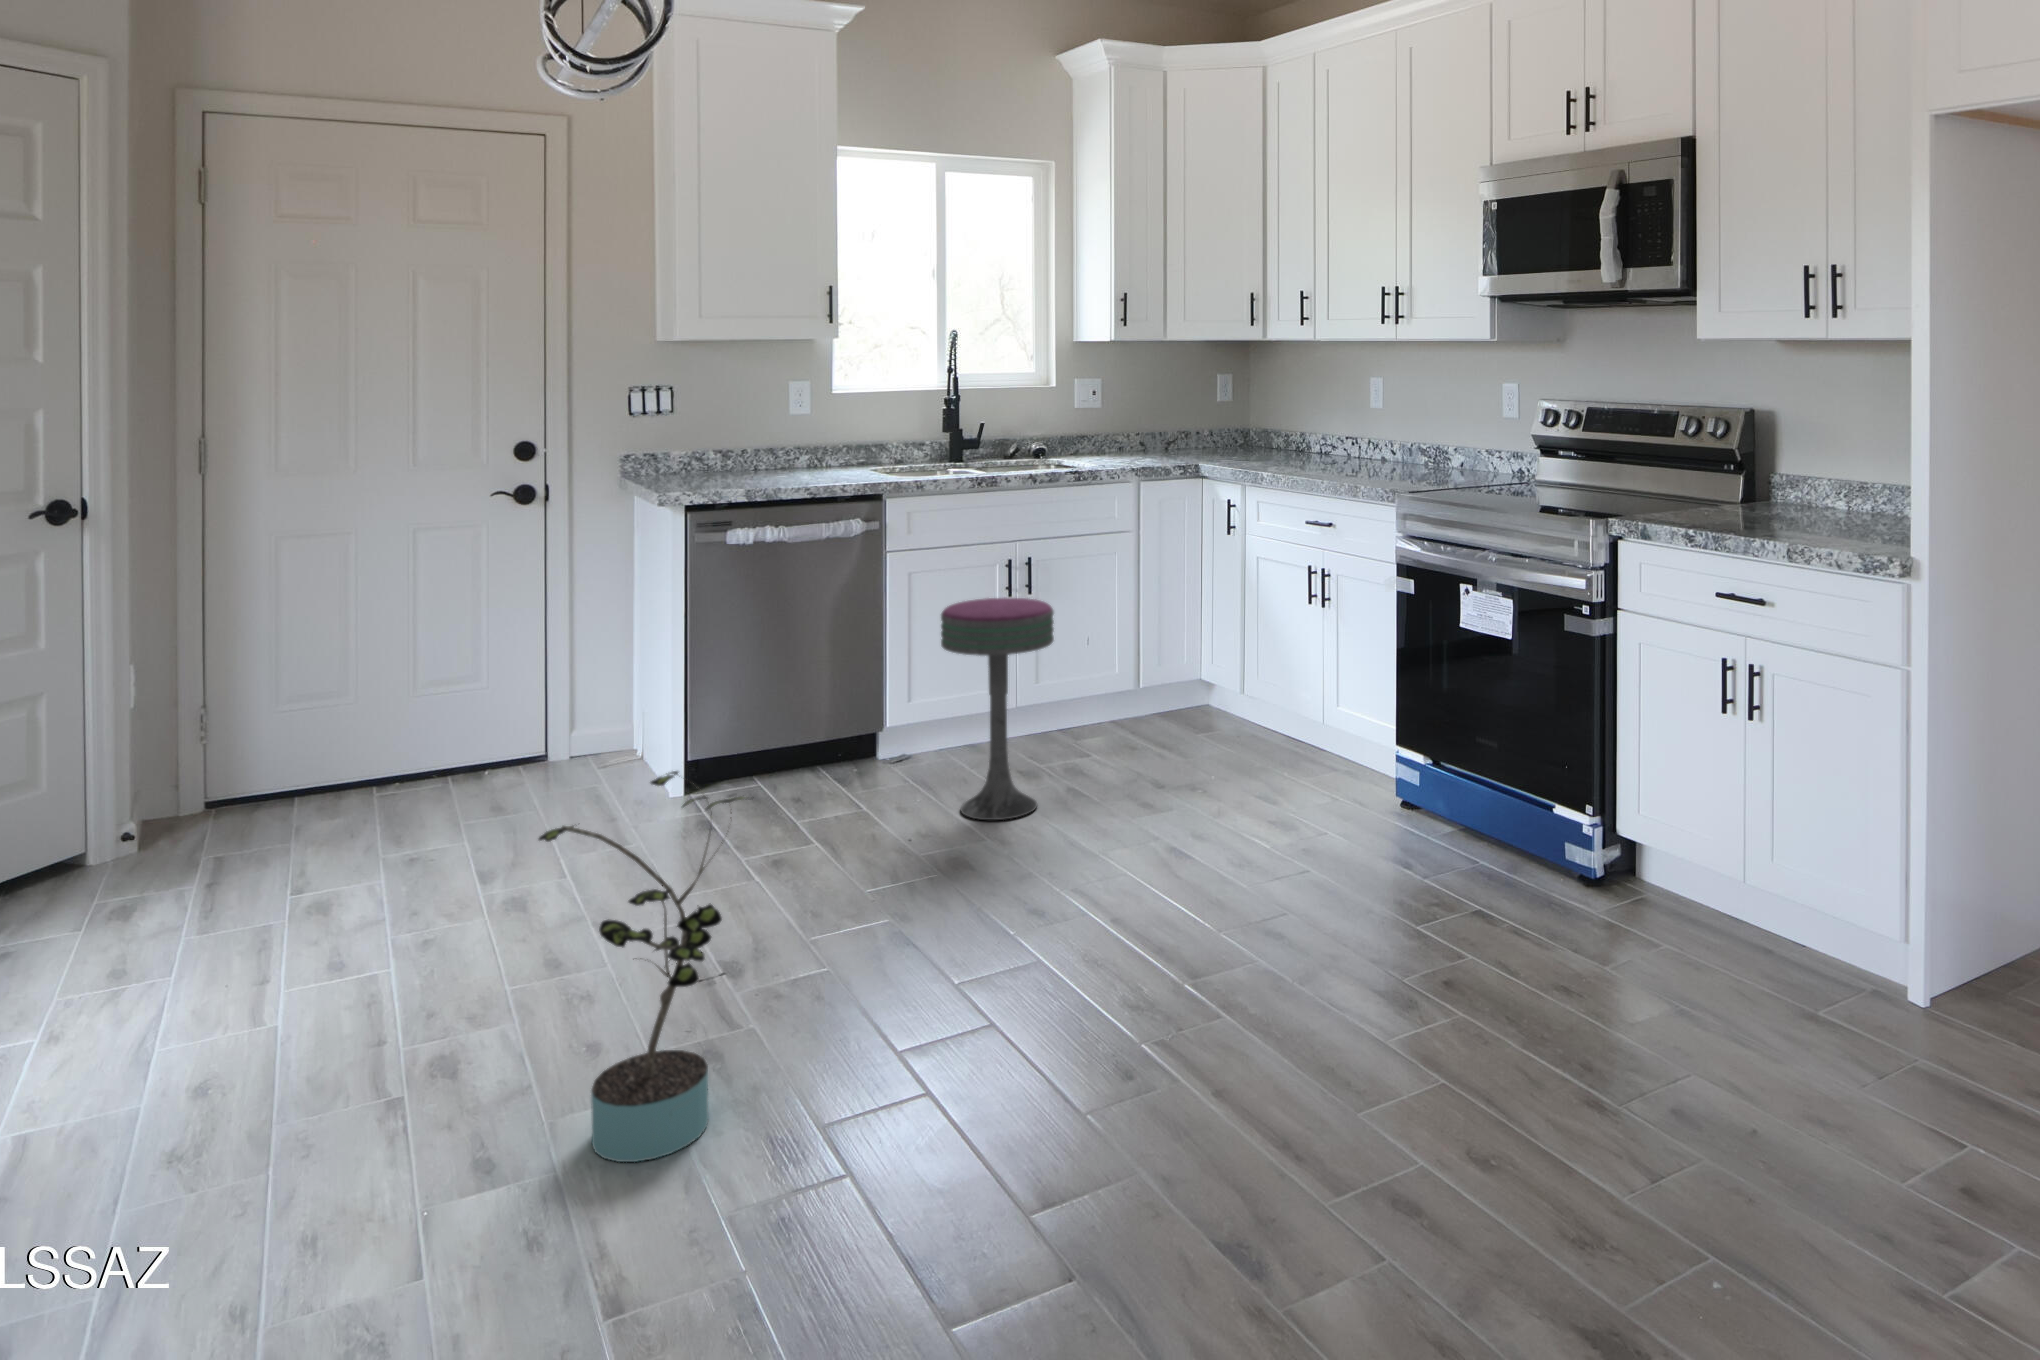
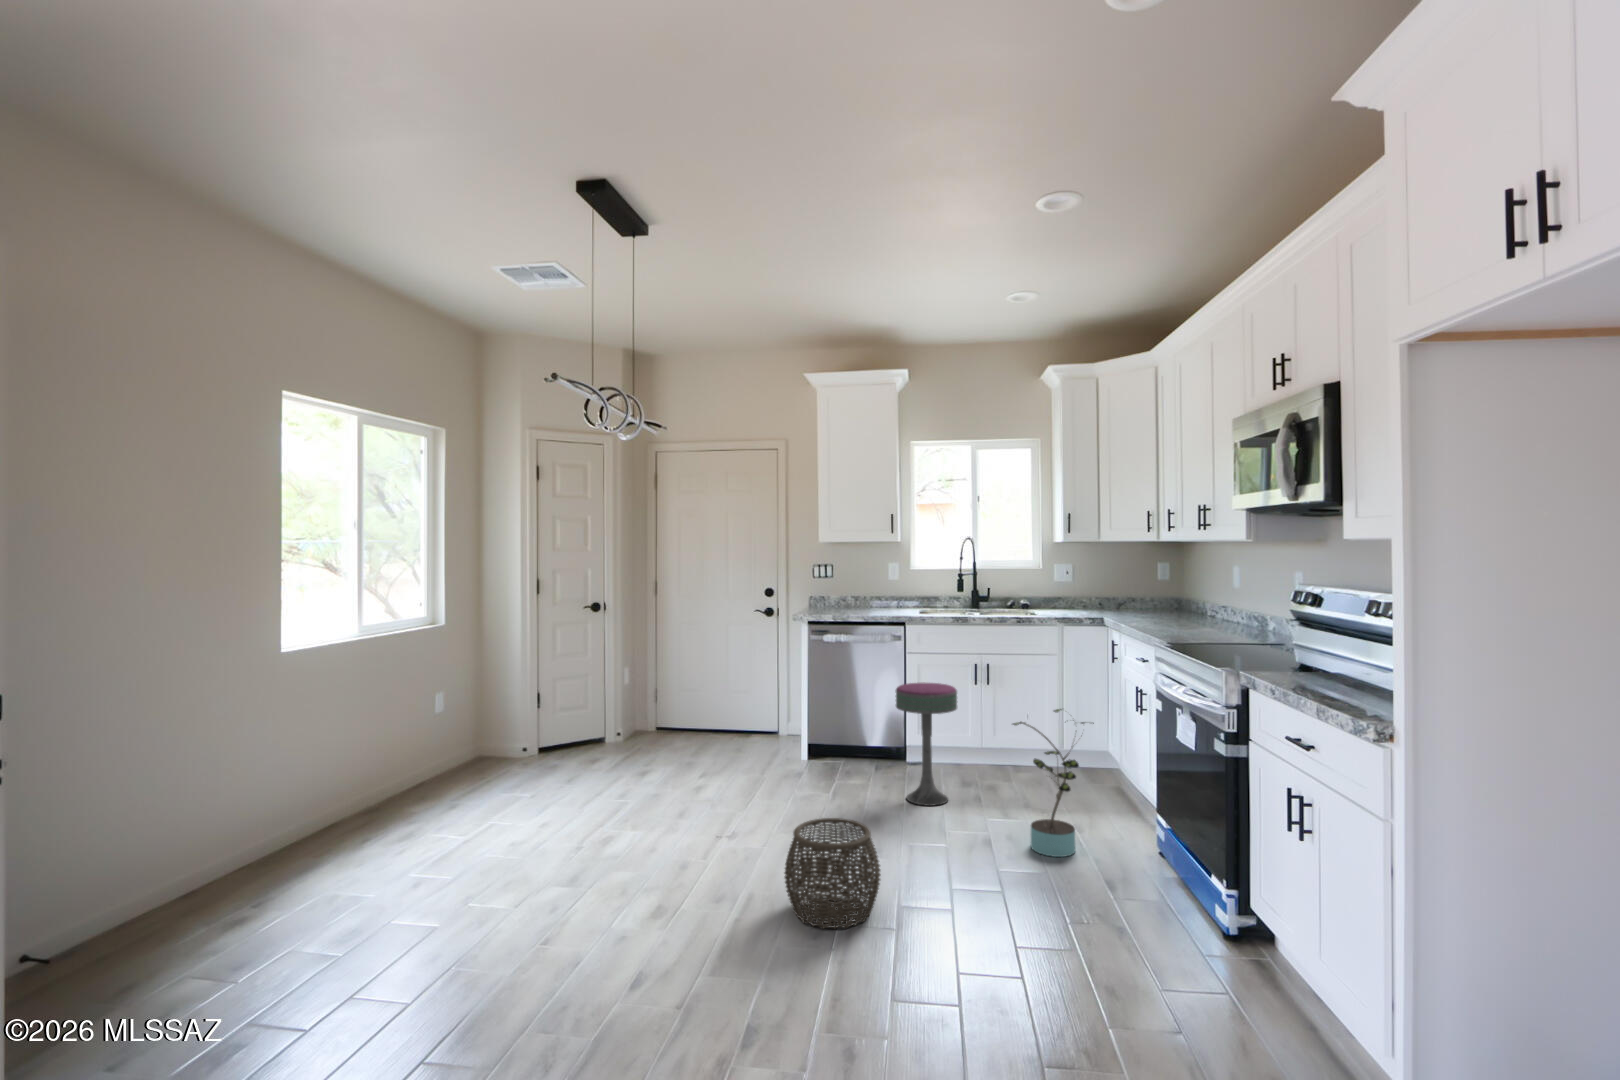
potted plant: present [539,771,744,1162] -> present [1013,709,1094,857]
woven basket: none [1009,852,1186,1058] -> present [784,818,881,929]

